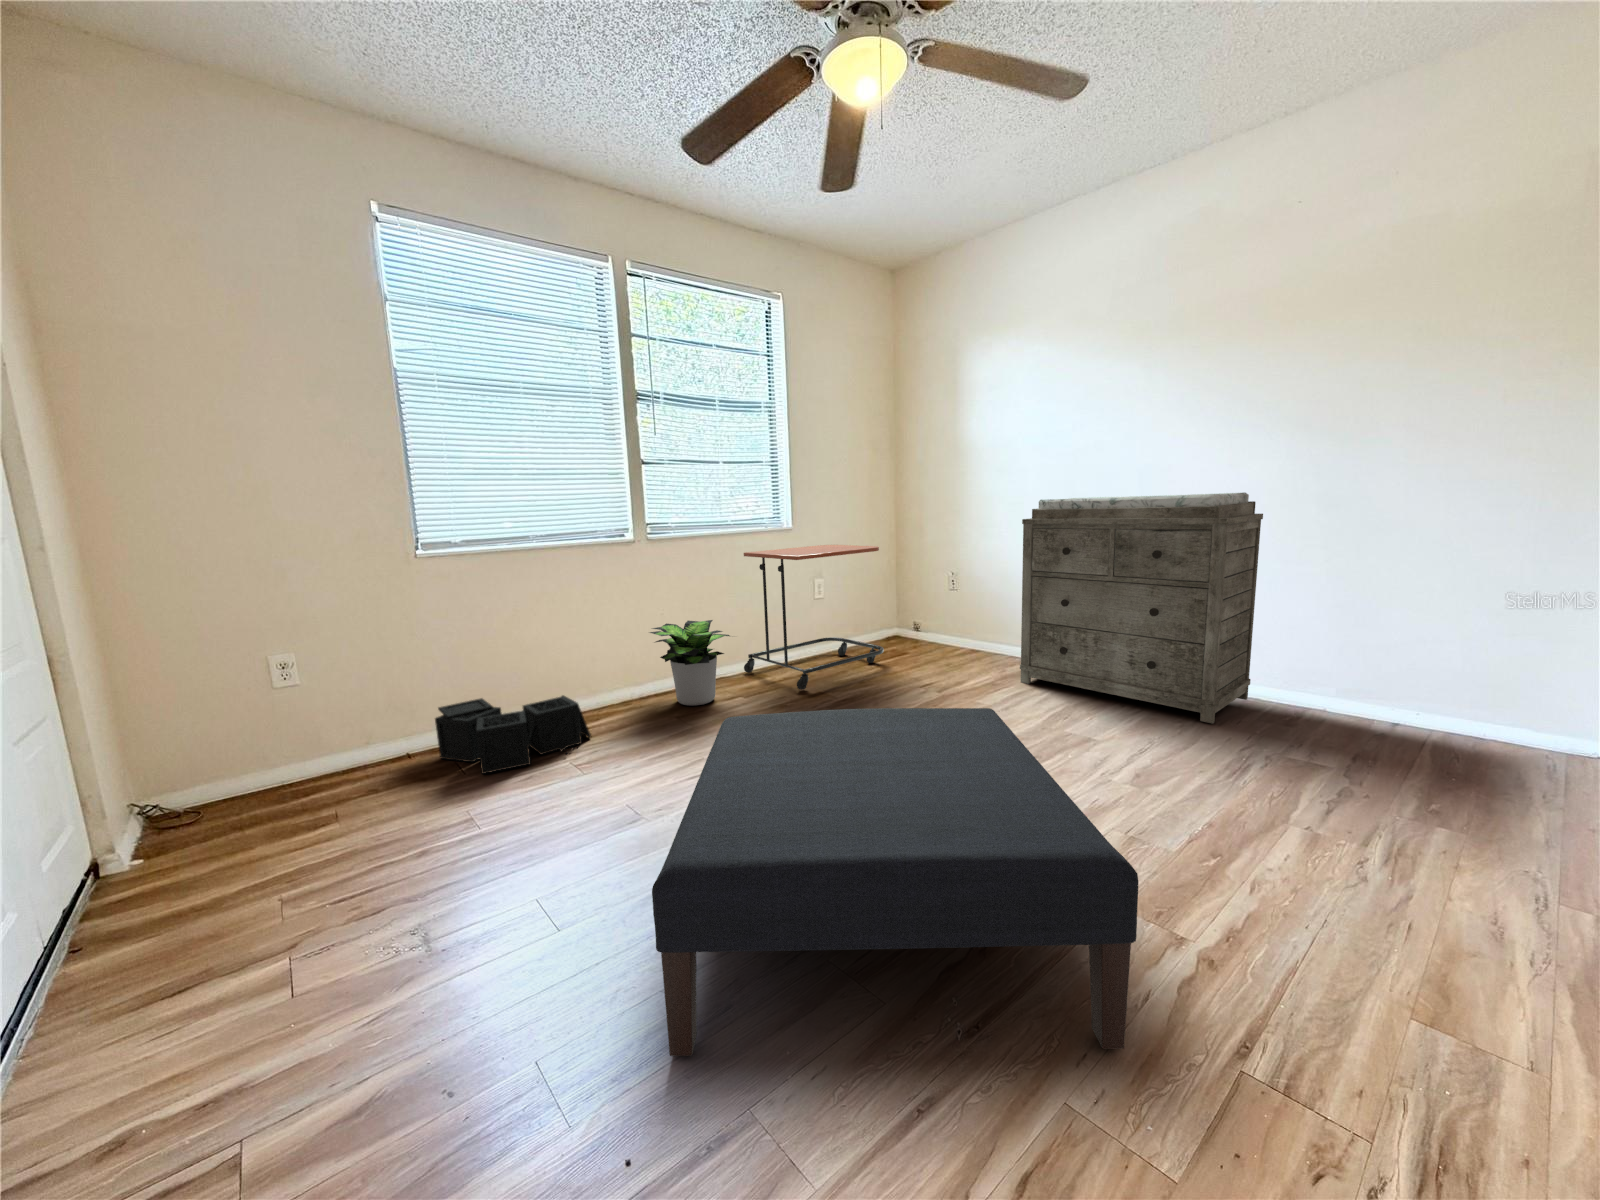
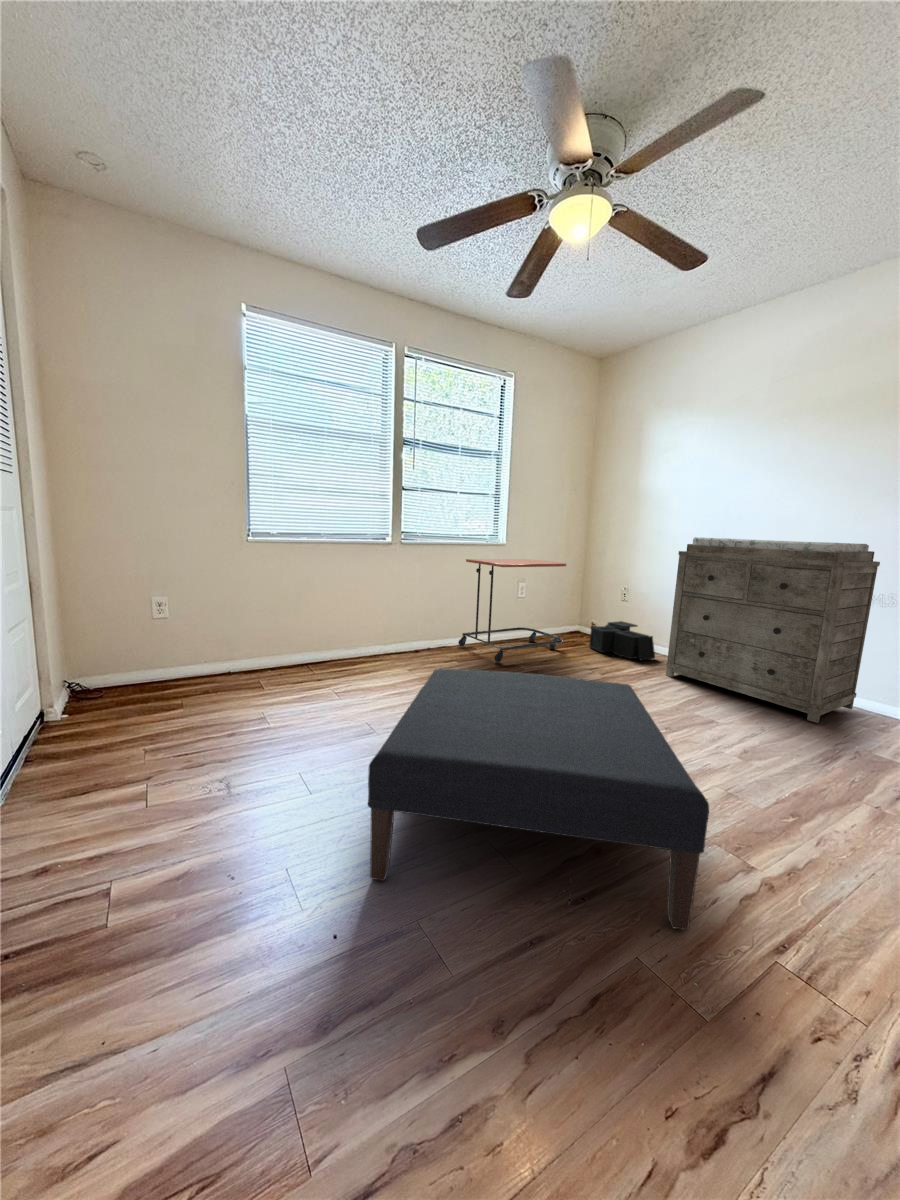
potted plant: present [650,620,730,706] -> none [393,604,457,664]
storage bin: present [435,695,591,774] -> present [589,621,655,660]

